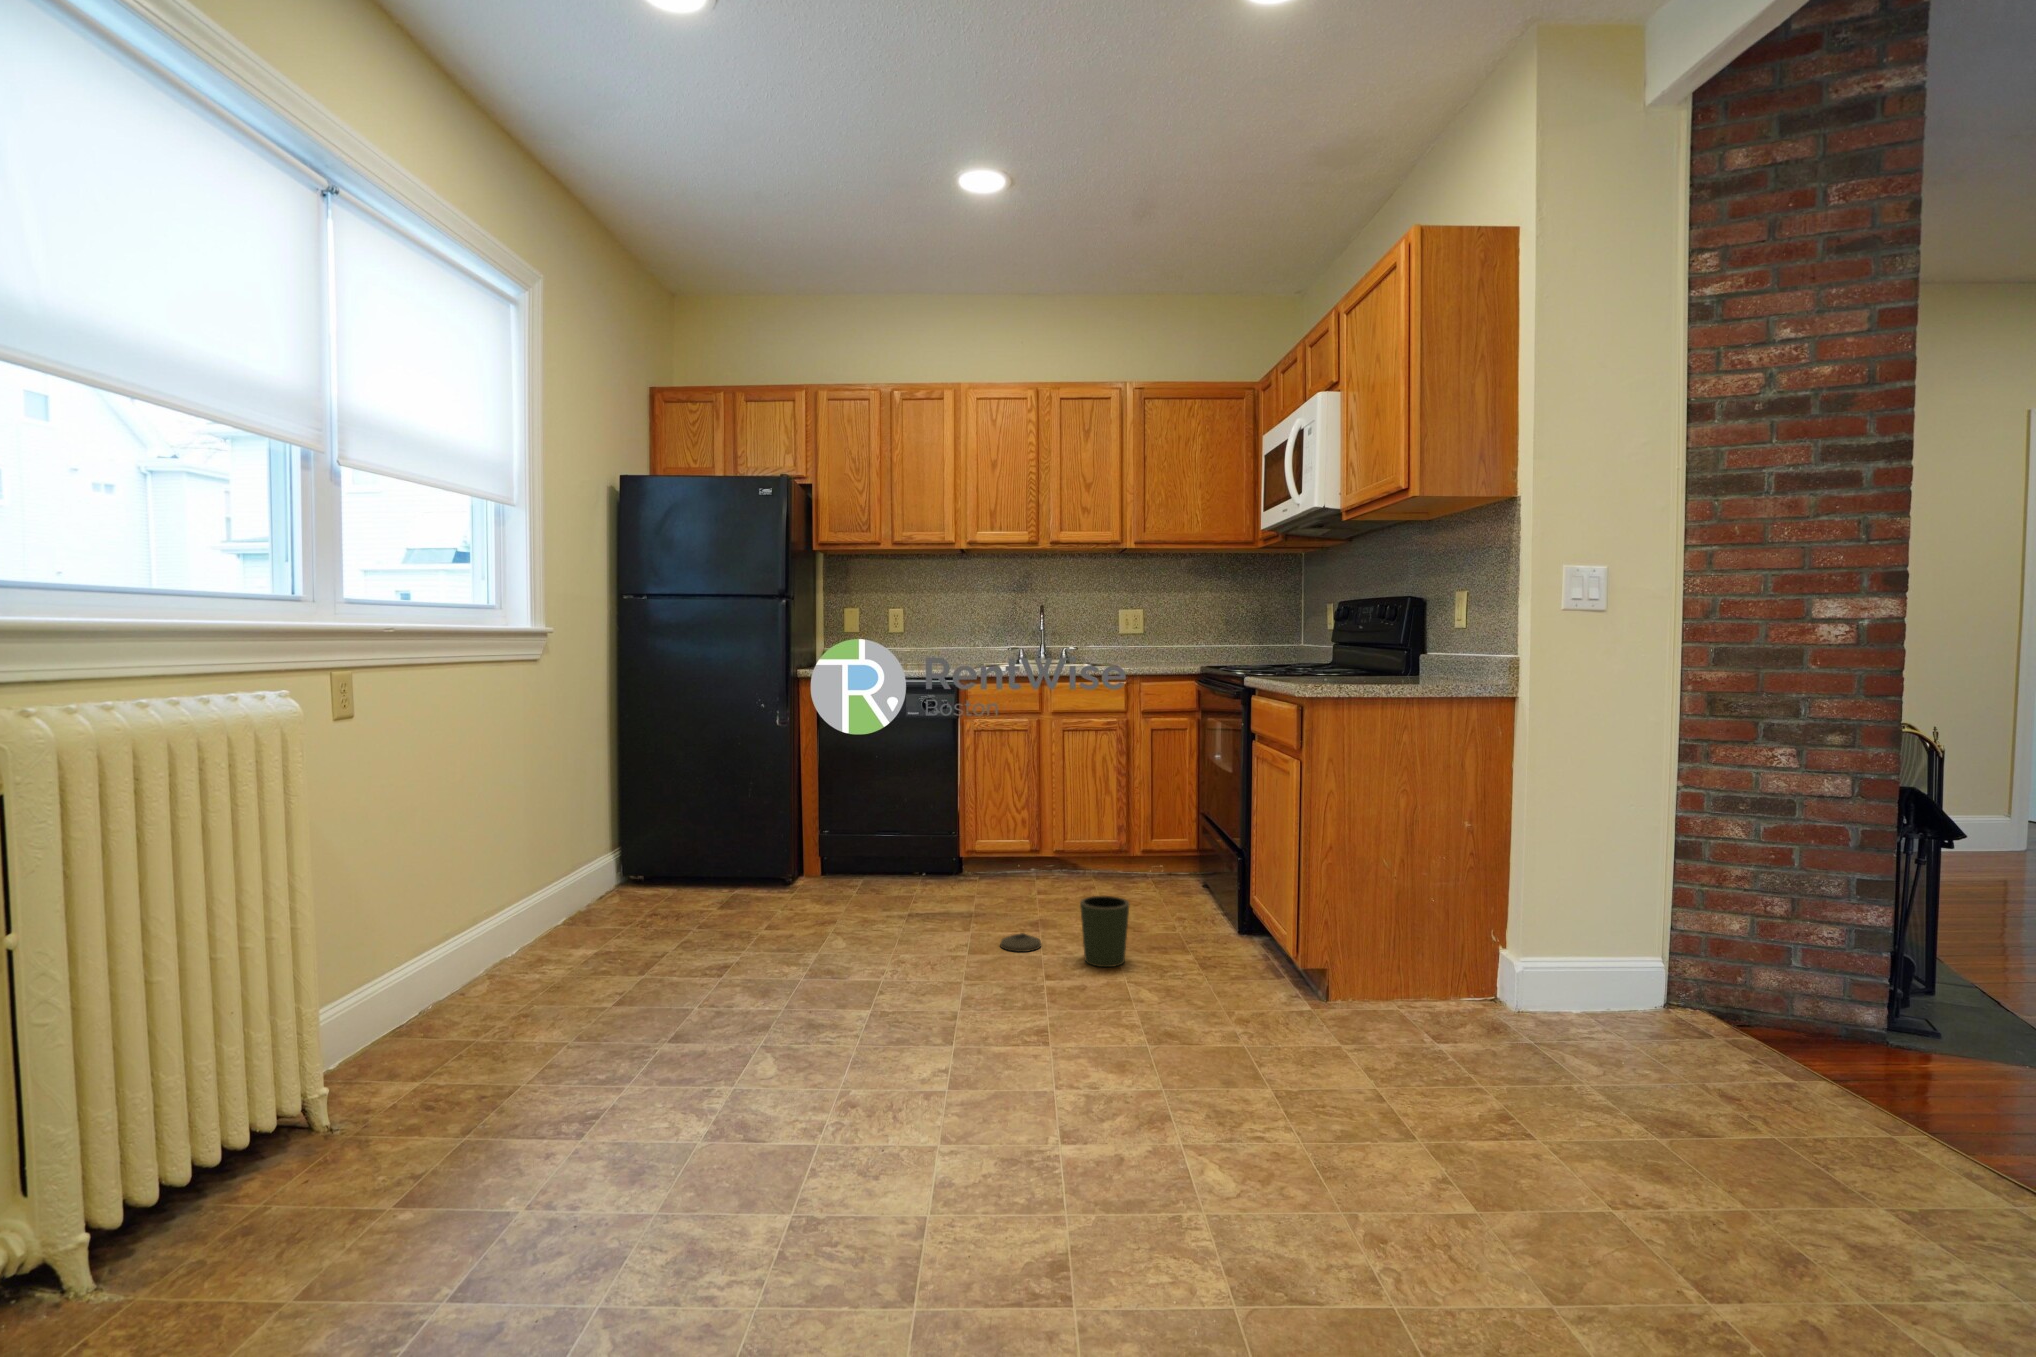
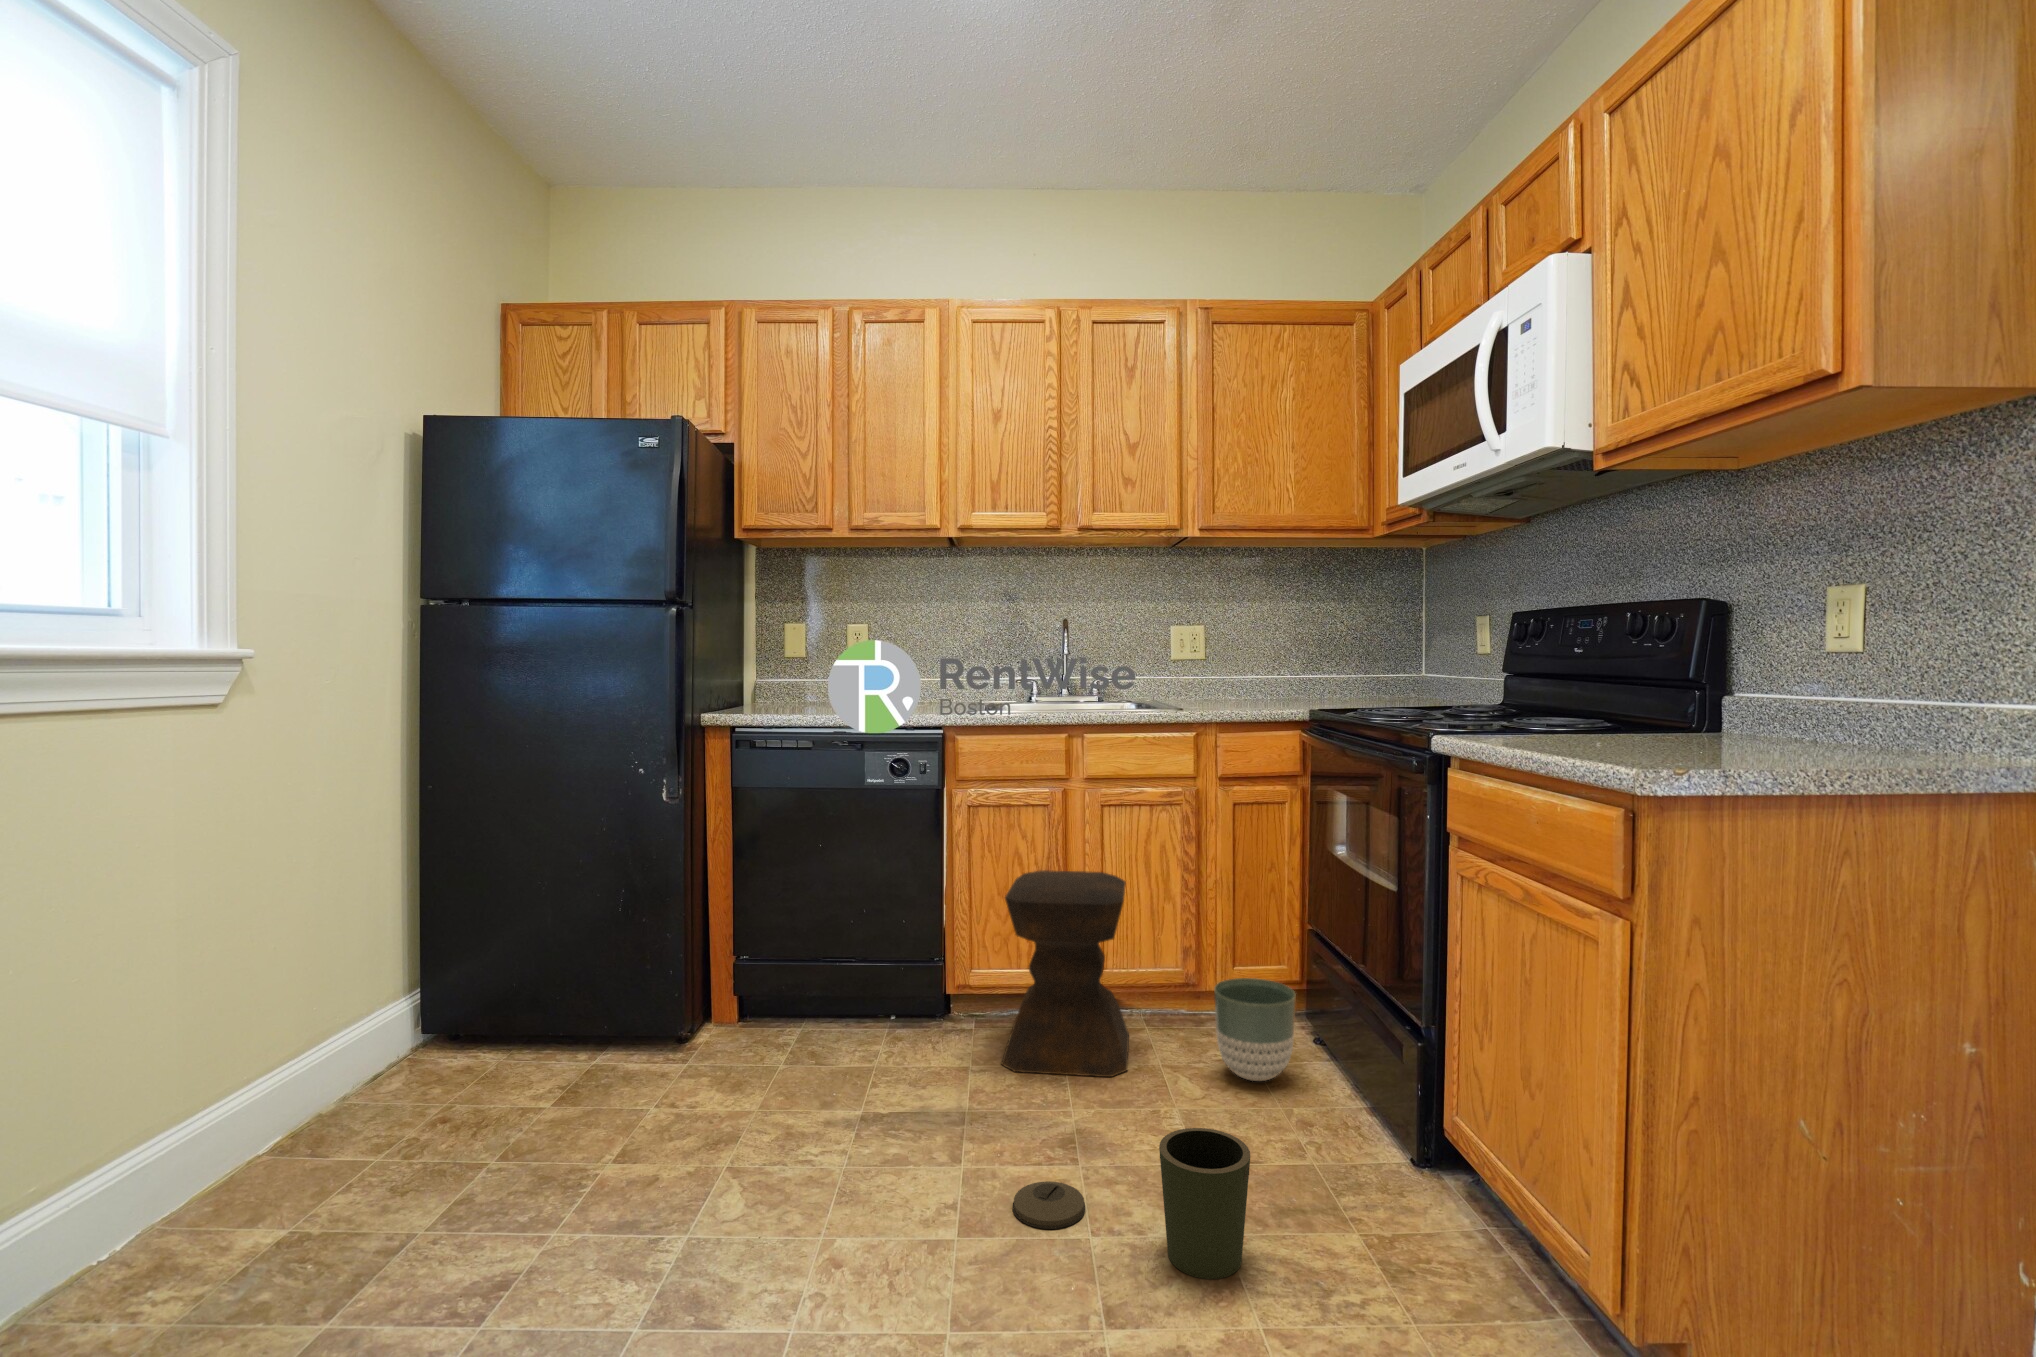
stool: none [995,774,1081,899] -> present [1001,870,1129,1077]
planter: none [1132,840,1183,901] -> present [1214,978,1296,1081]

